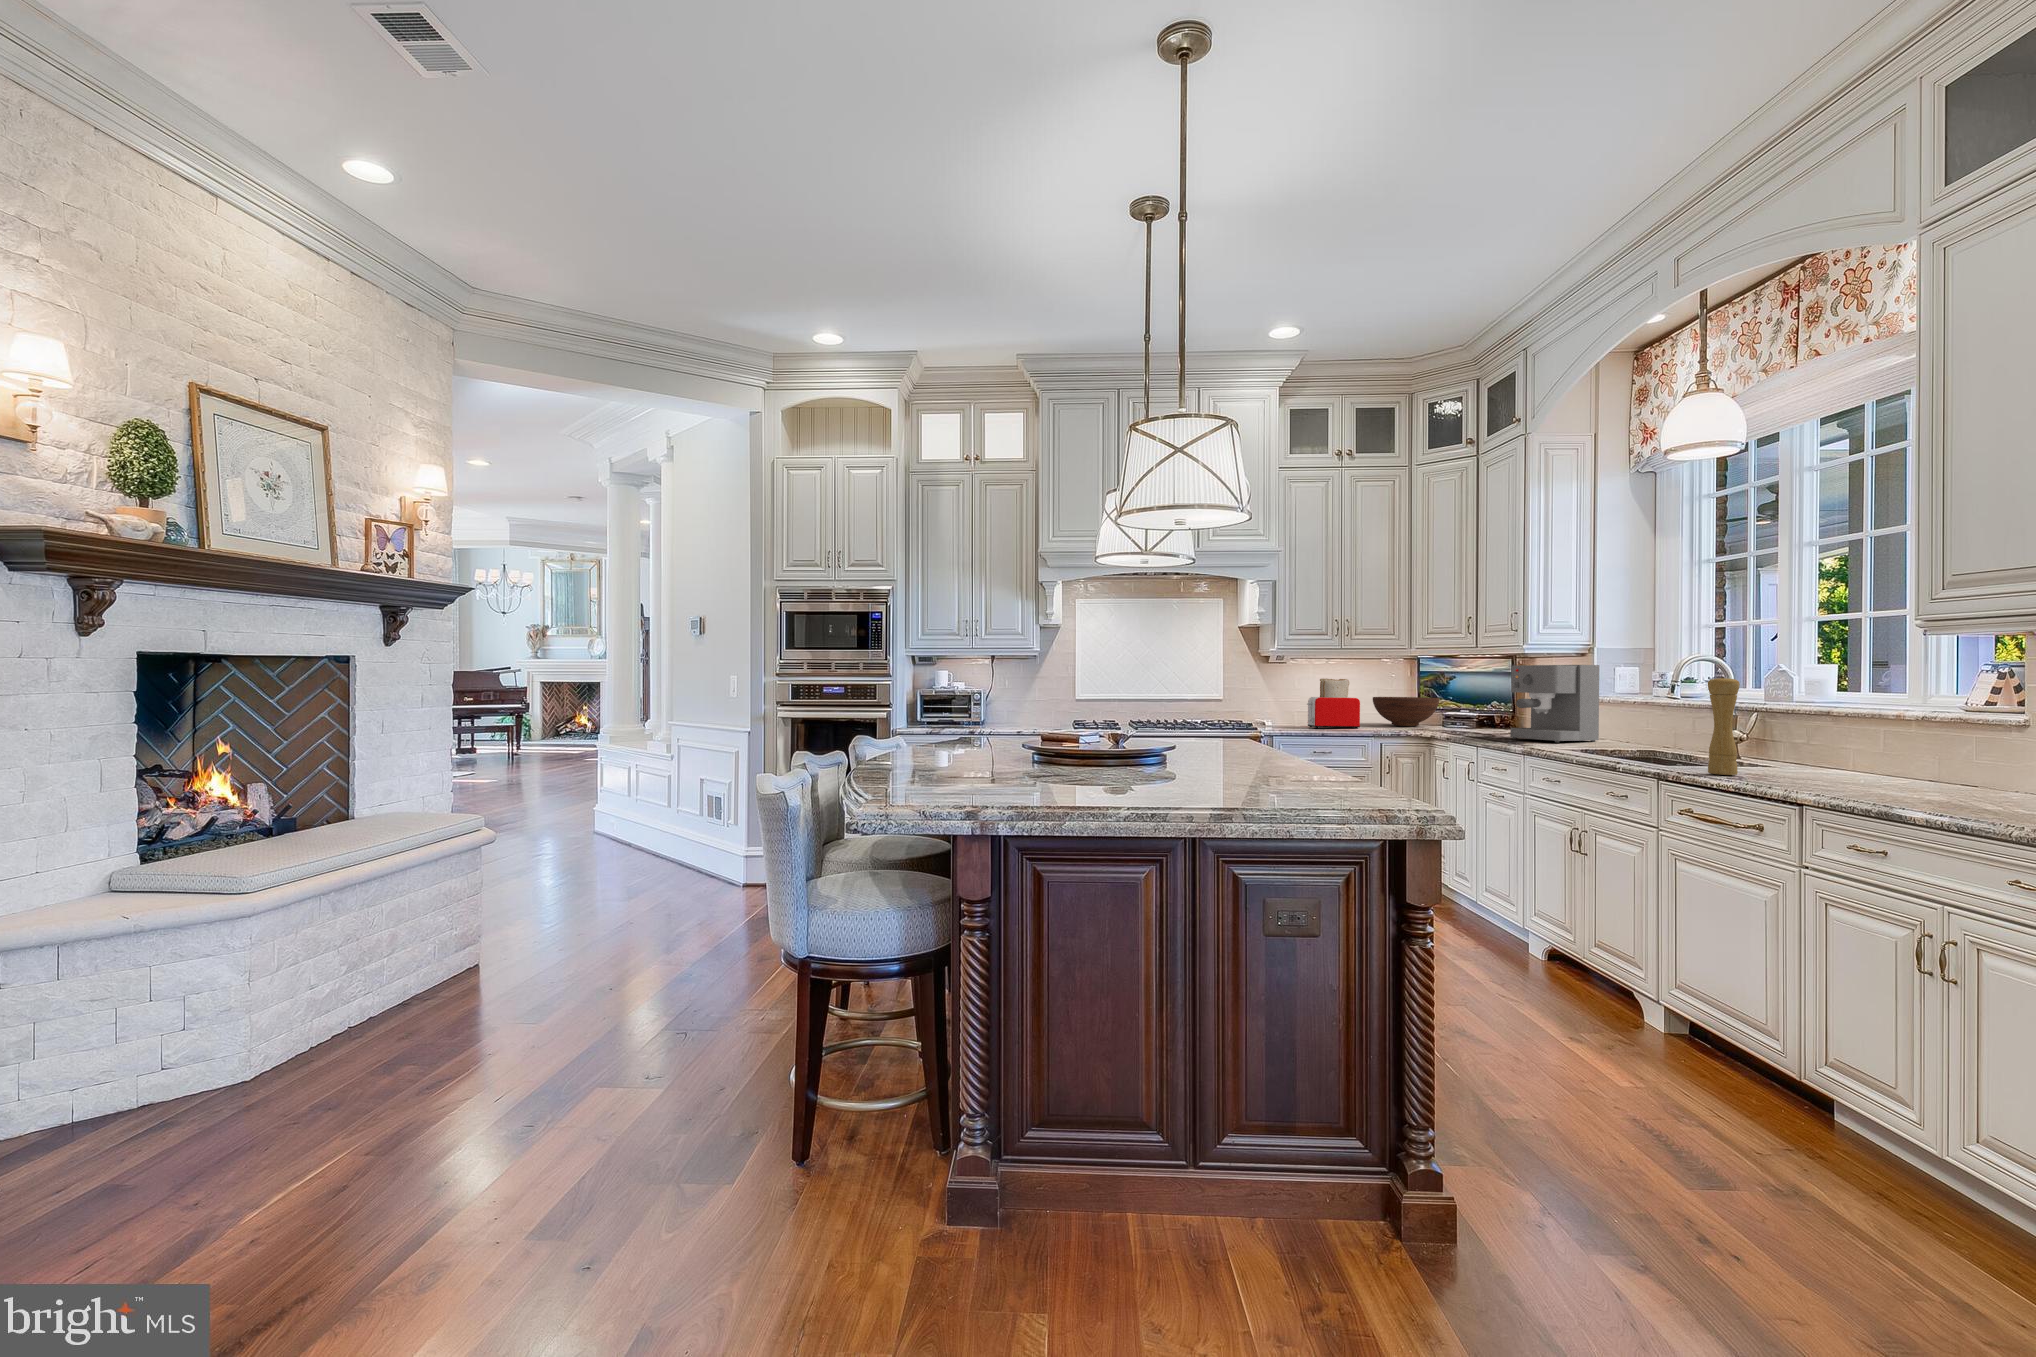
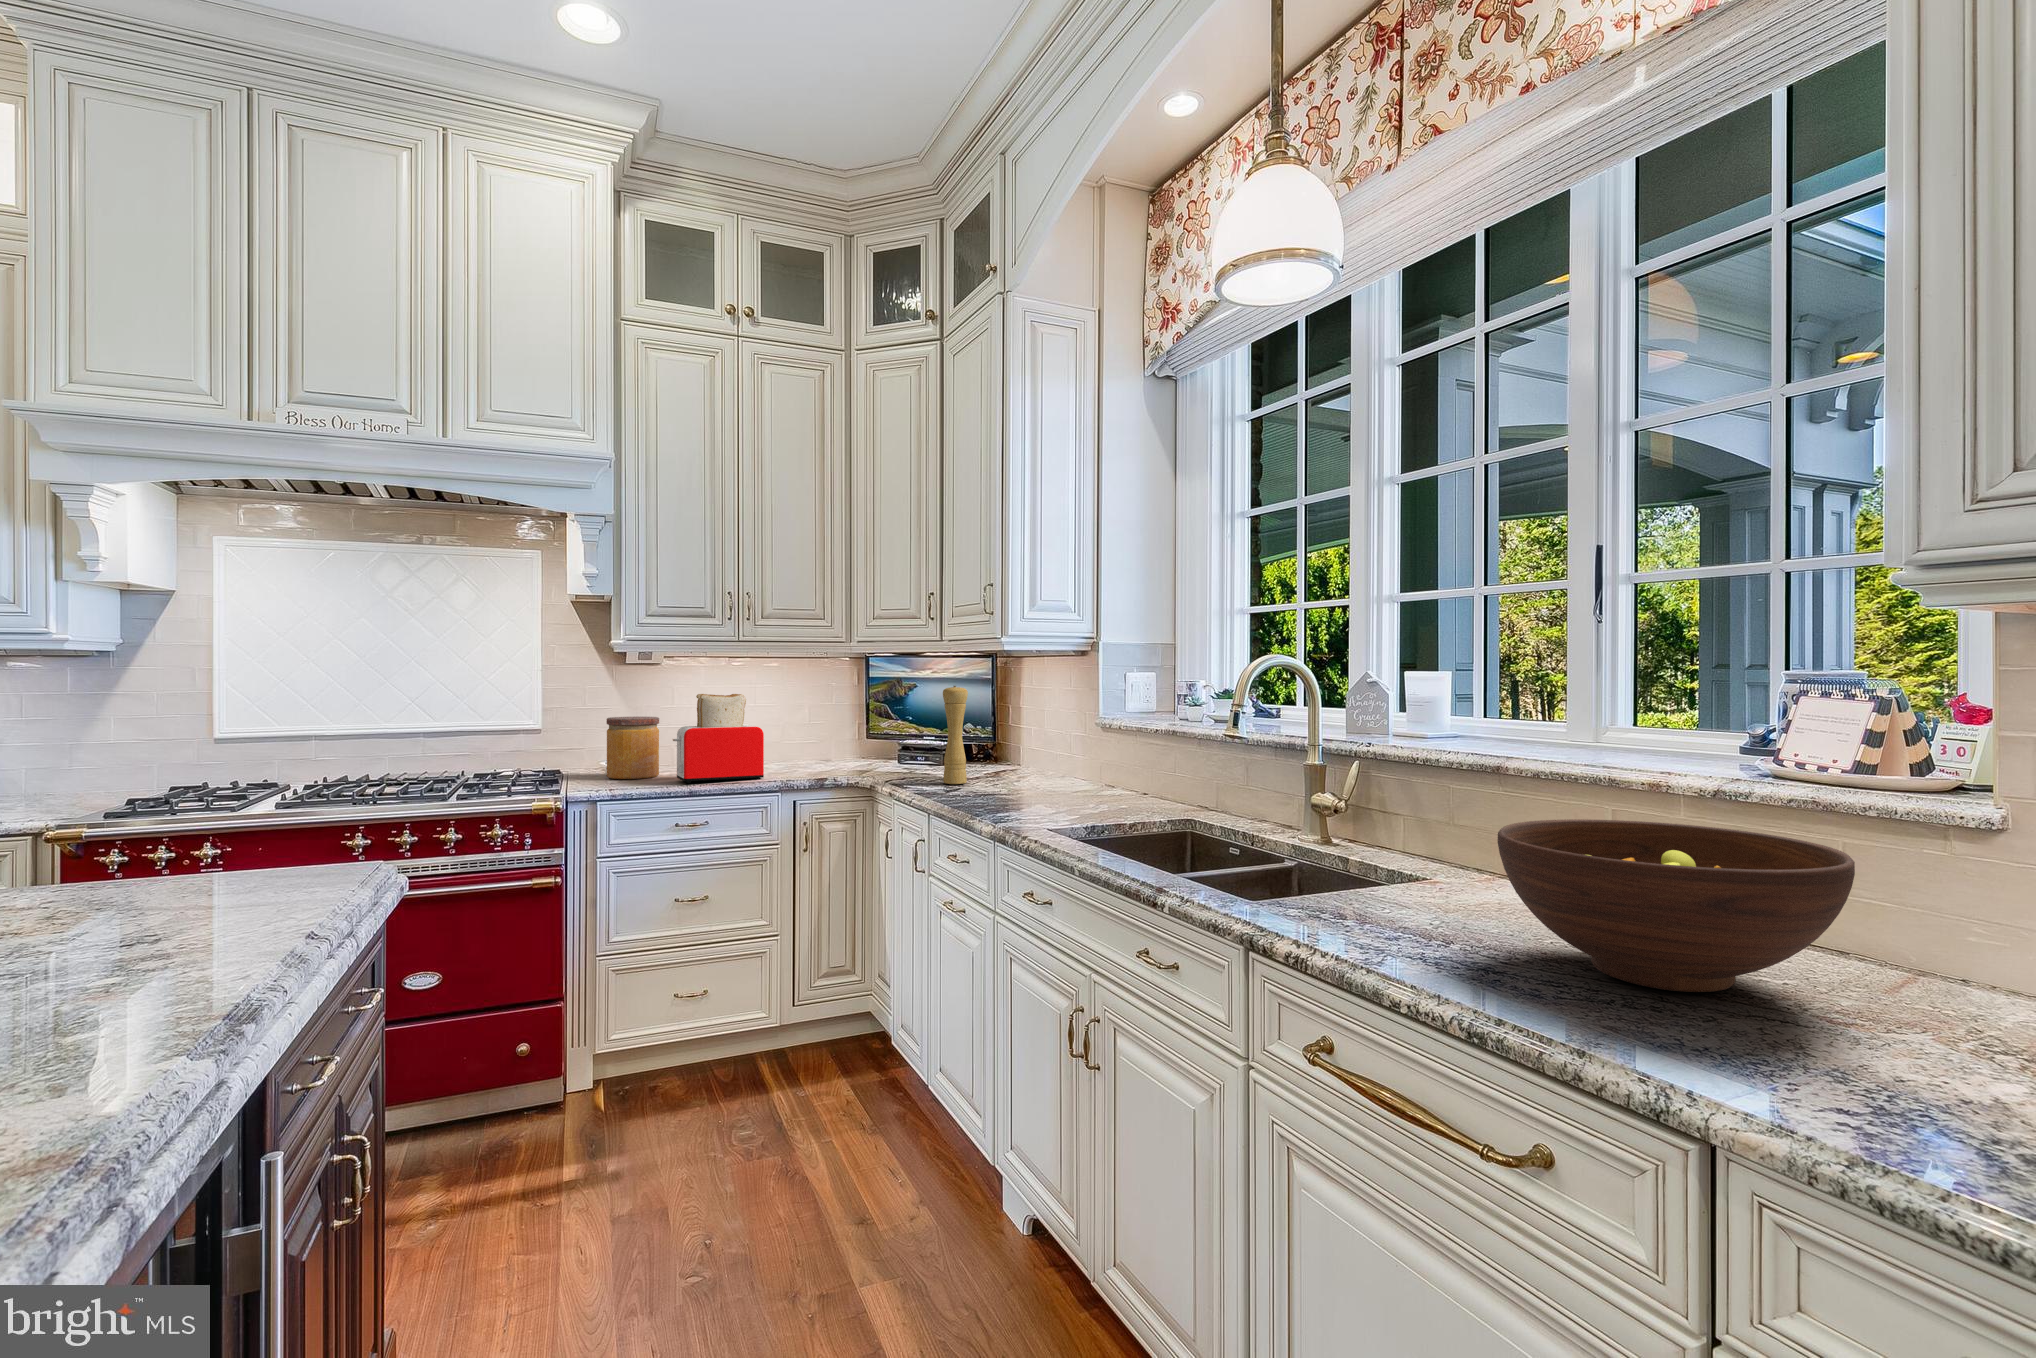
coffee maker: present [1510,665,1599,743] -> none [983,673,1110,807]
pepper mill: present [1708,677,1740,775] -> present [943,686,968,784]
jar: none [1264,692,1294,726] -> present [606,716,659,779]
fruit bowl: present [1373,697,1439,726] -> present [1498,819,1855,992]

